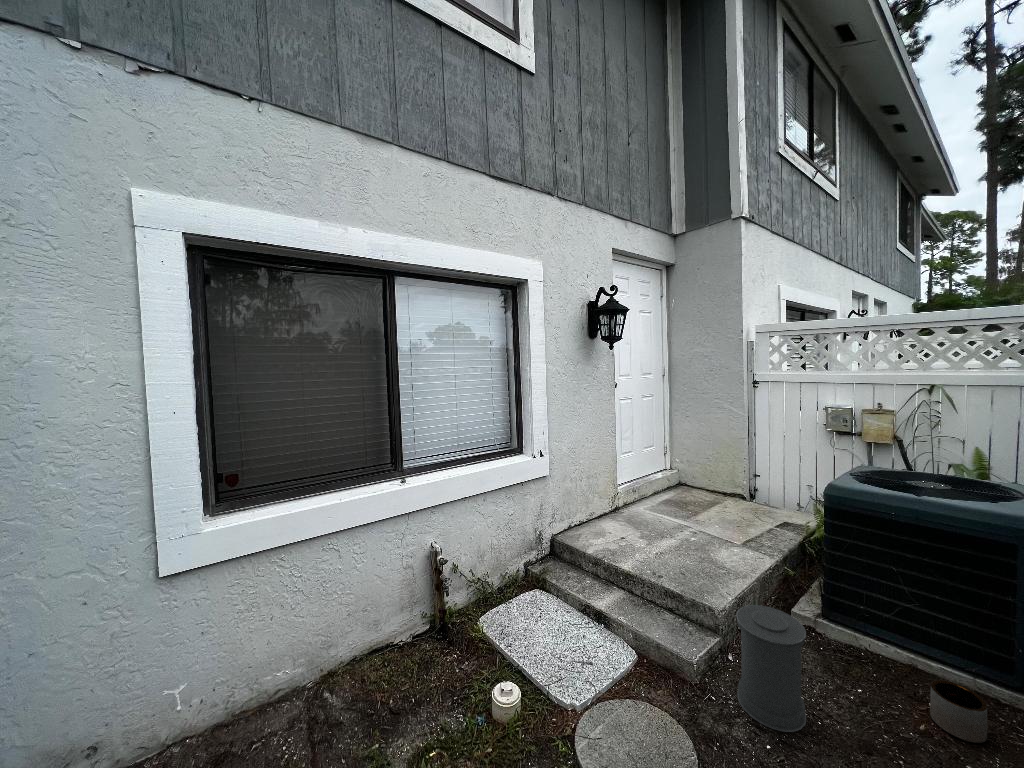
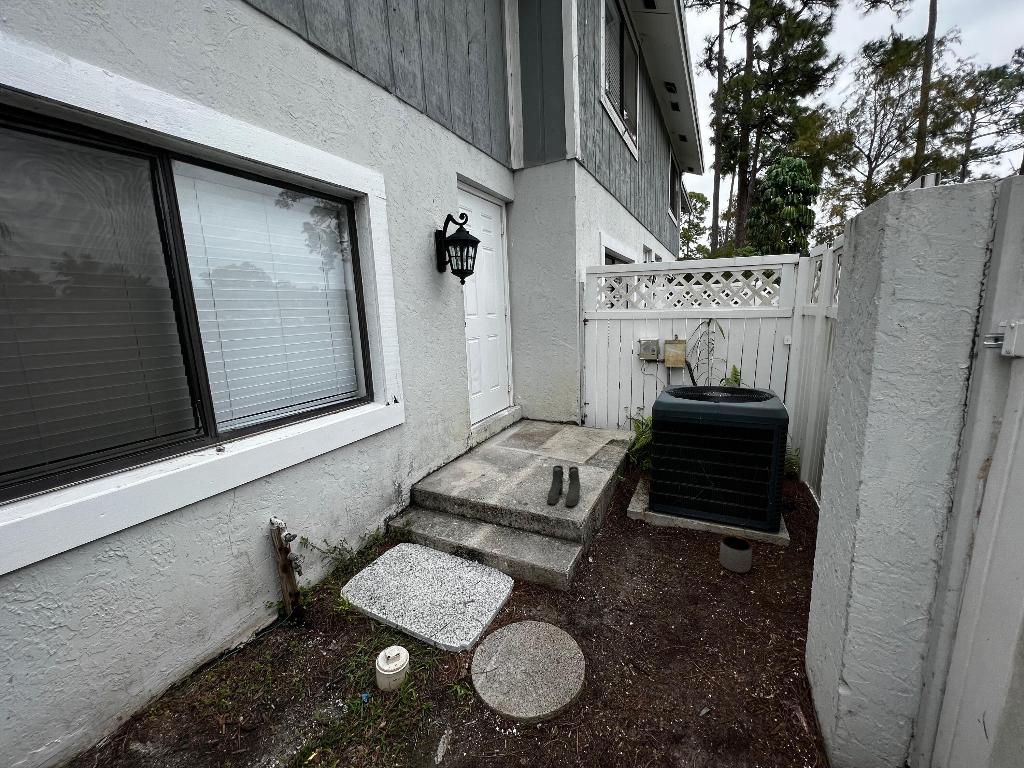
boots: none [684,541,726,590] -> present [547,466,580,506]
trash can: present [736,605,806,732] -> none [598,510,652,606]

